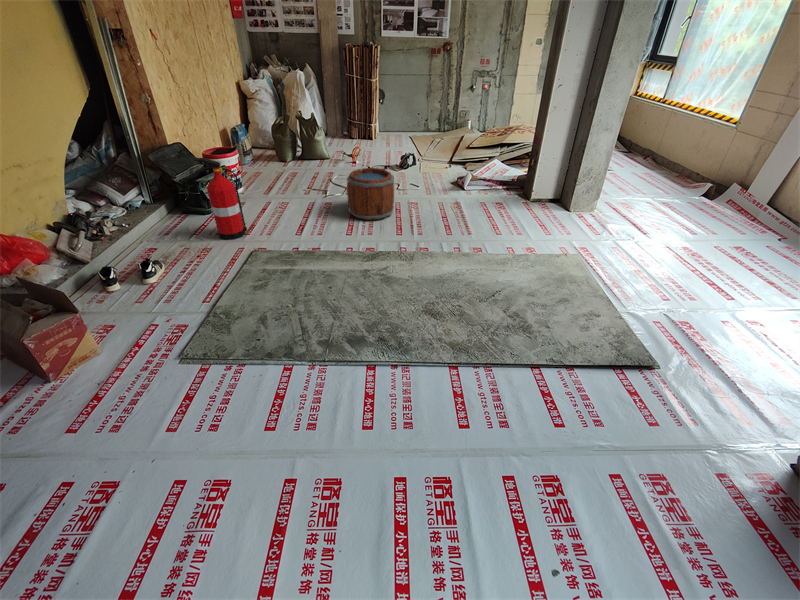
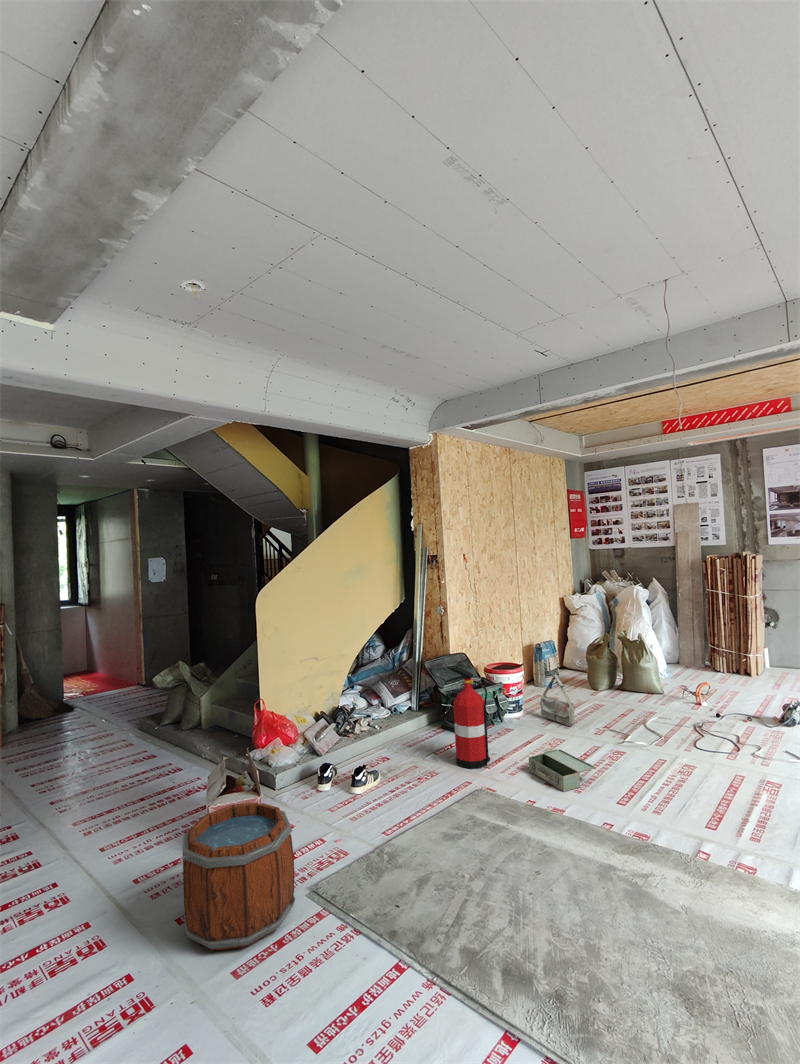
bag: none [257,154,288,192] -> present [540,675,575,726]
bucket: present [347,168,394,220] -> present [182,803,295,951]
toolbox: none [278,210,326,237] -> present [529,749,594,792]

